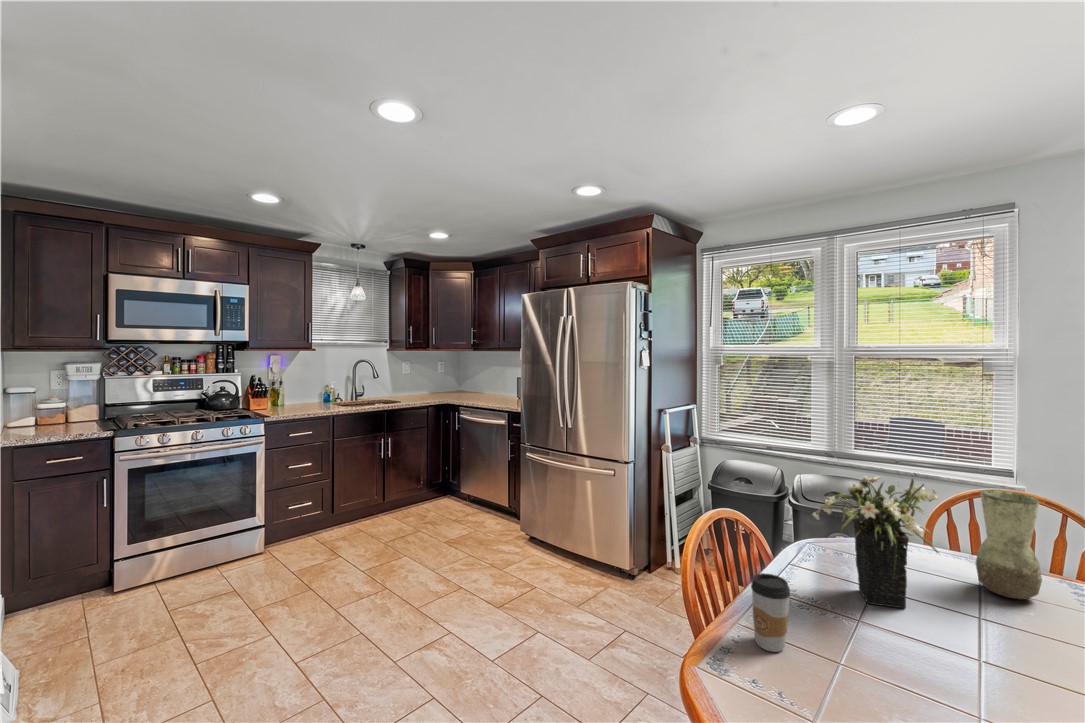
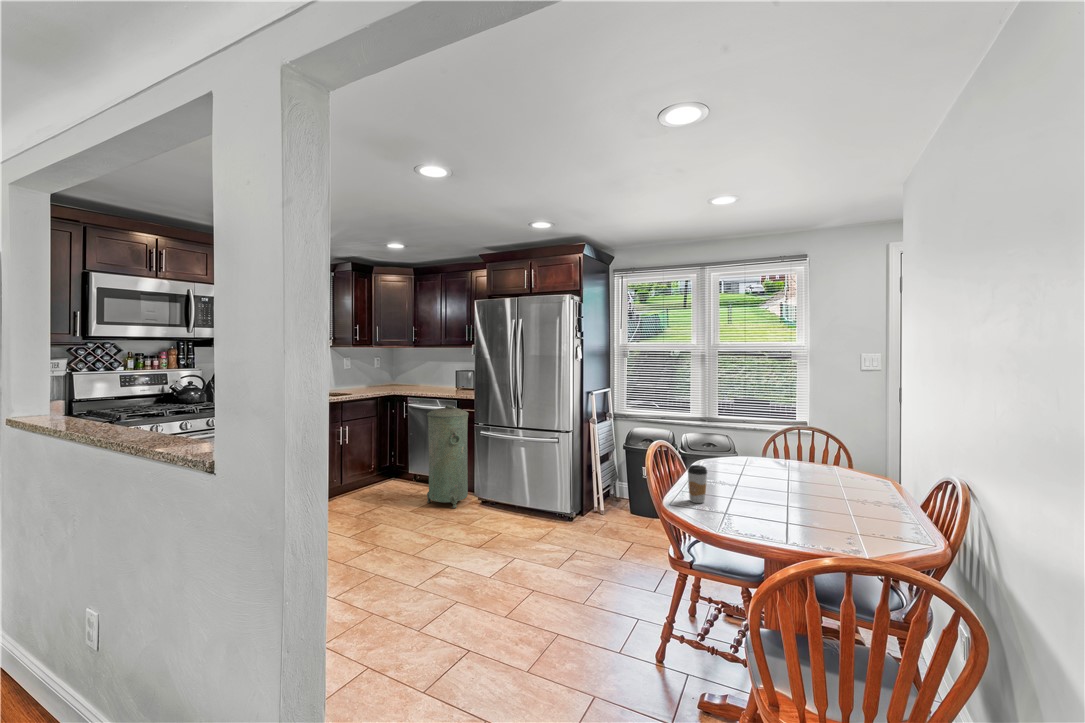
trash can: none [466,419,515,544] -> present [427,405,469,508]
flower arrangement: present [812,476,939,608] -> none [710,414,773,484]
vase: present [976,490,1042,599] -> none [789,422,818,477]

